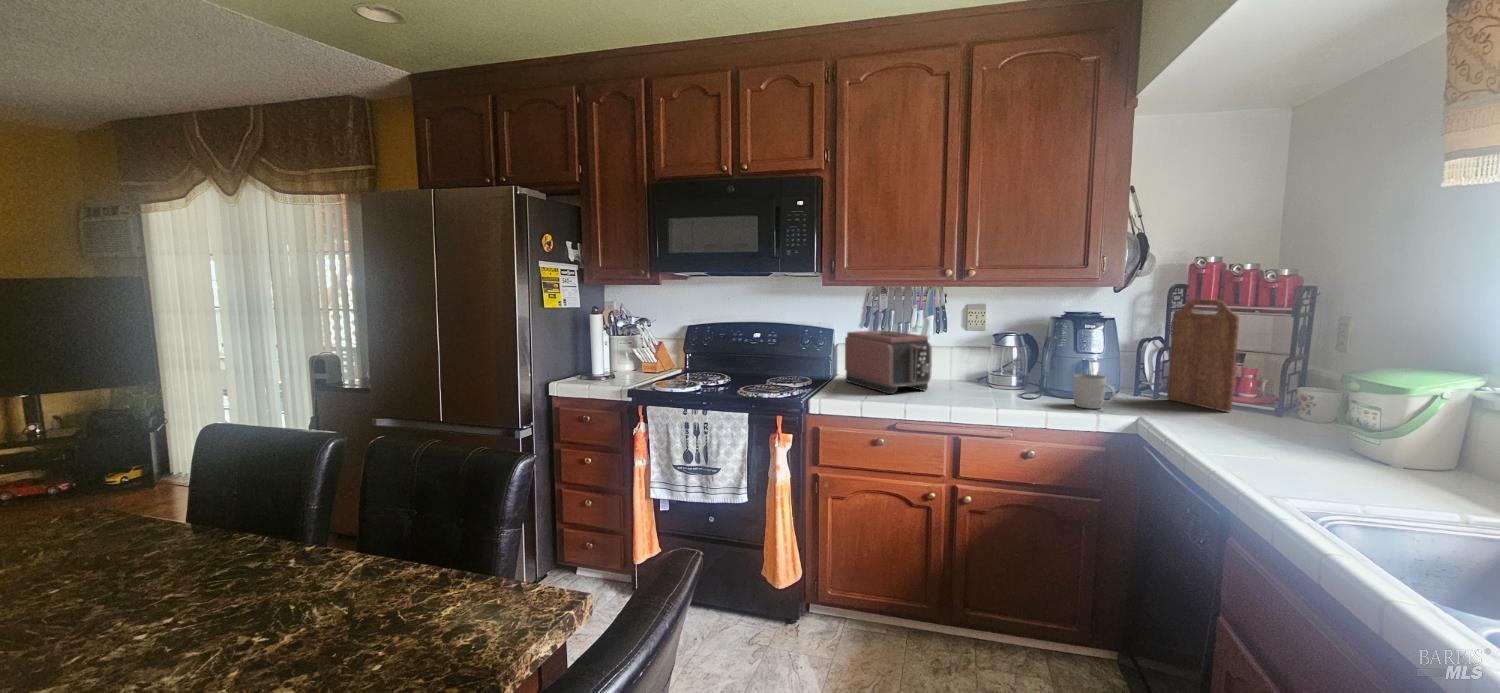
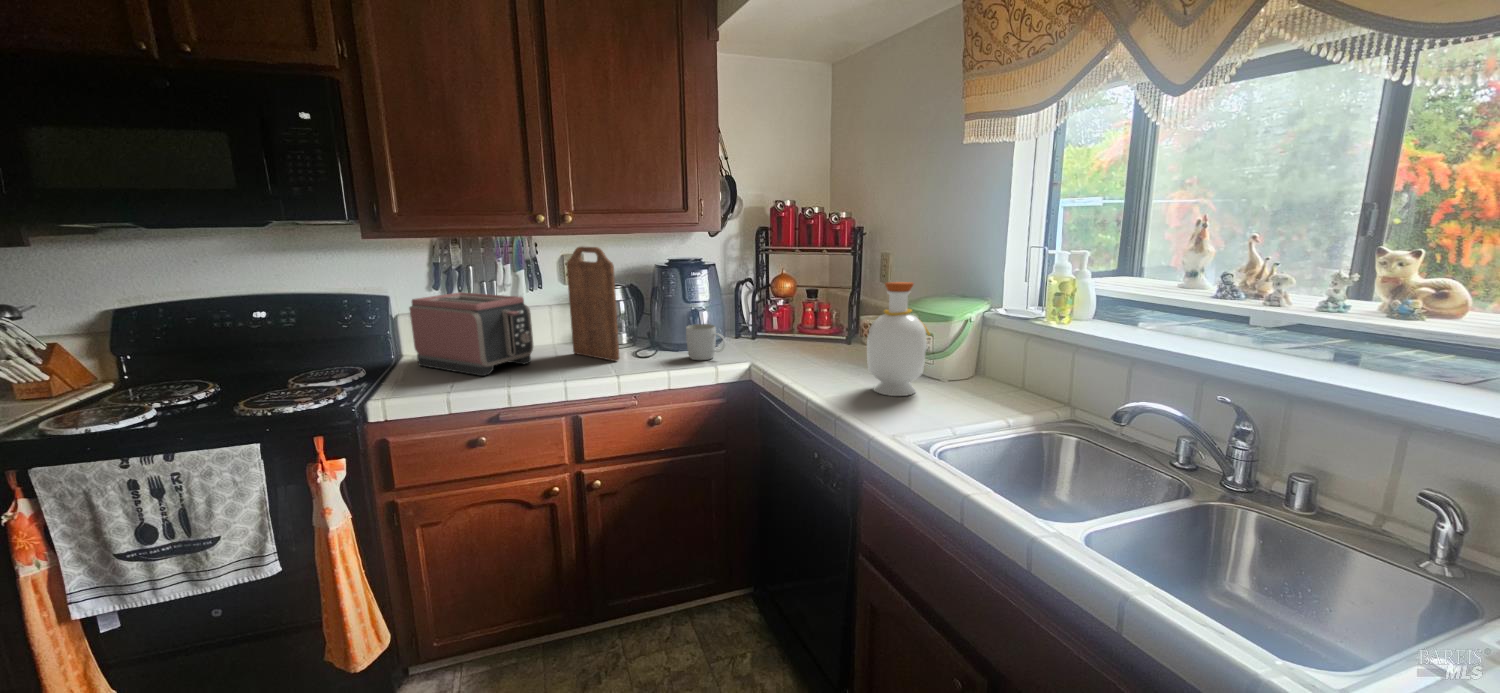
cutting board: present [1167,299,1239,411] -> present [567,247,619,361]
bottle: none [1286,344,1388,475] -> present [867,282,930,396]

